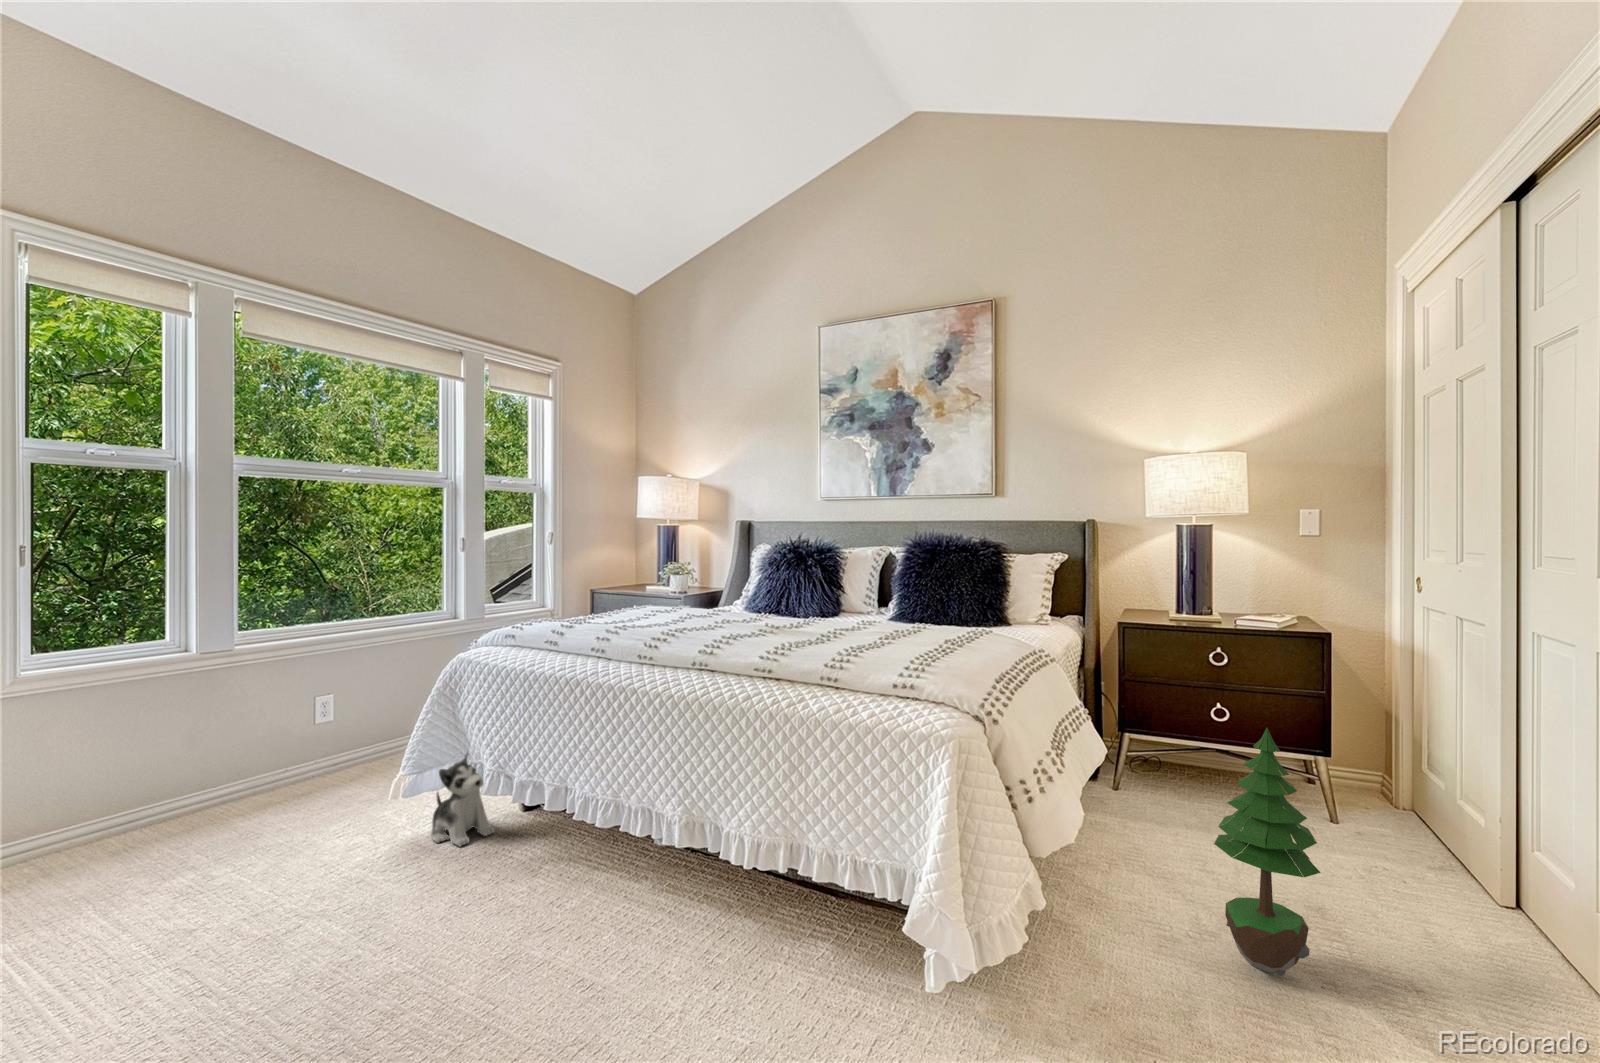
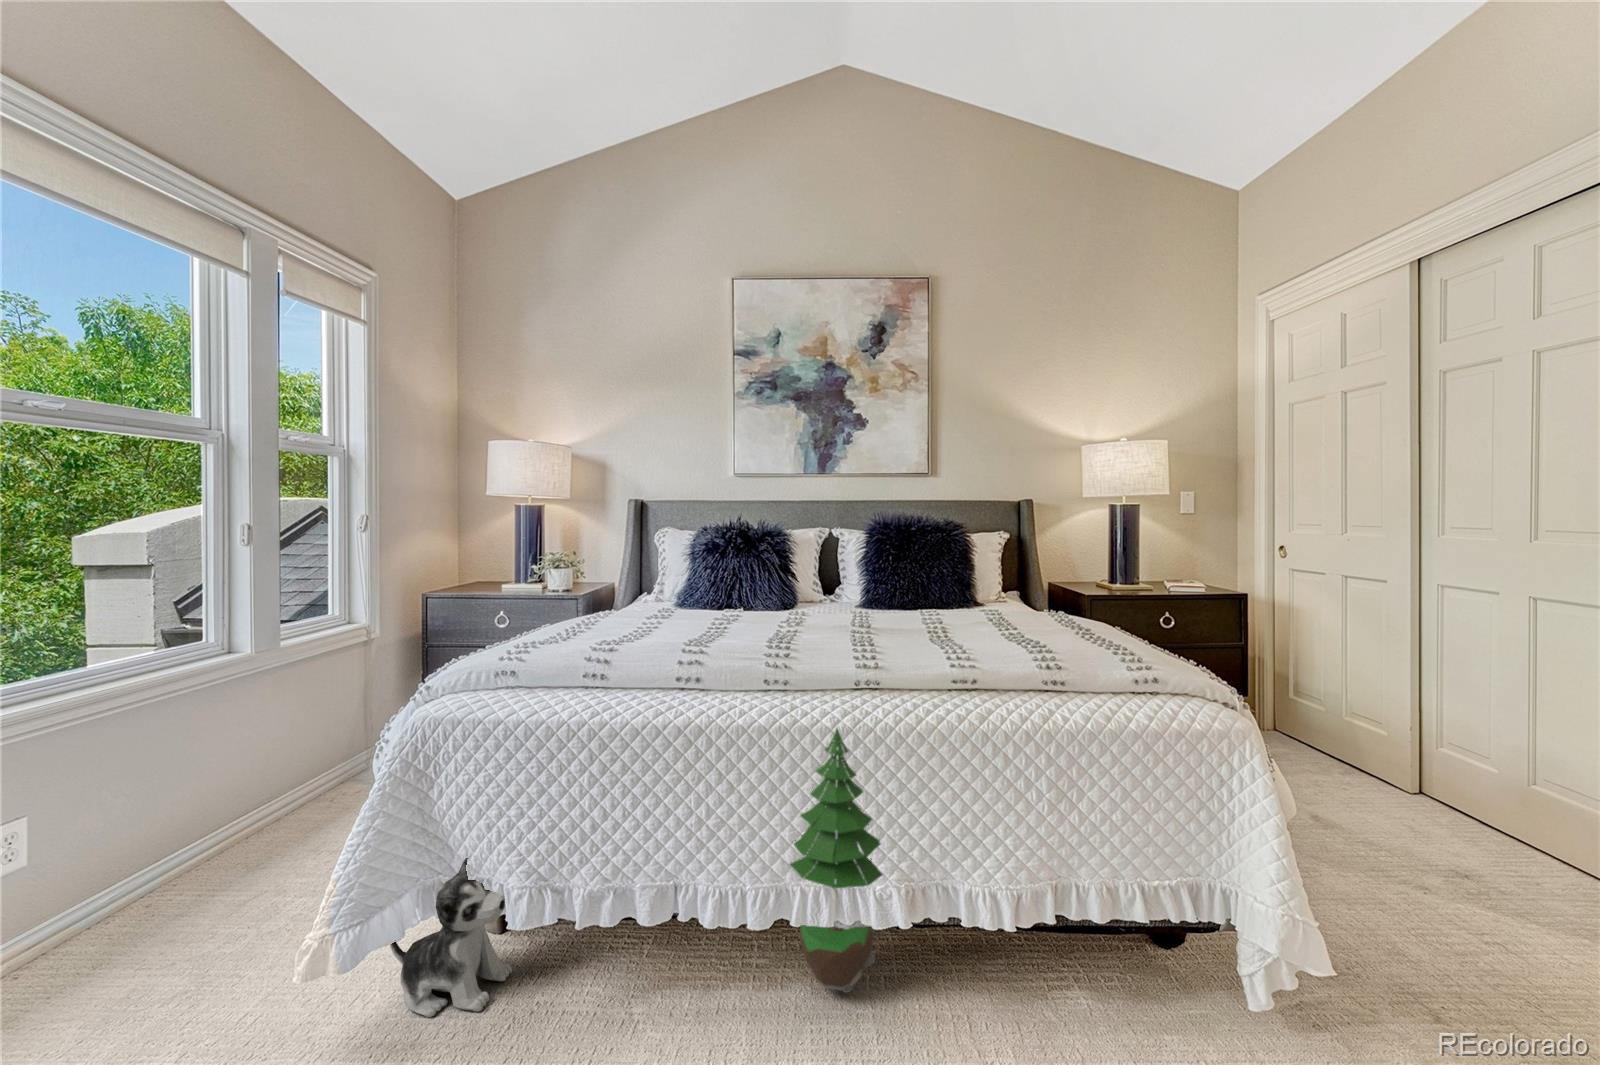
potted tree: present [1214,728,1320,977] -> present [790,729,882,993]

